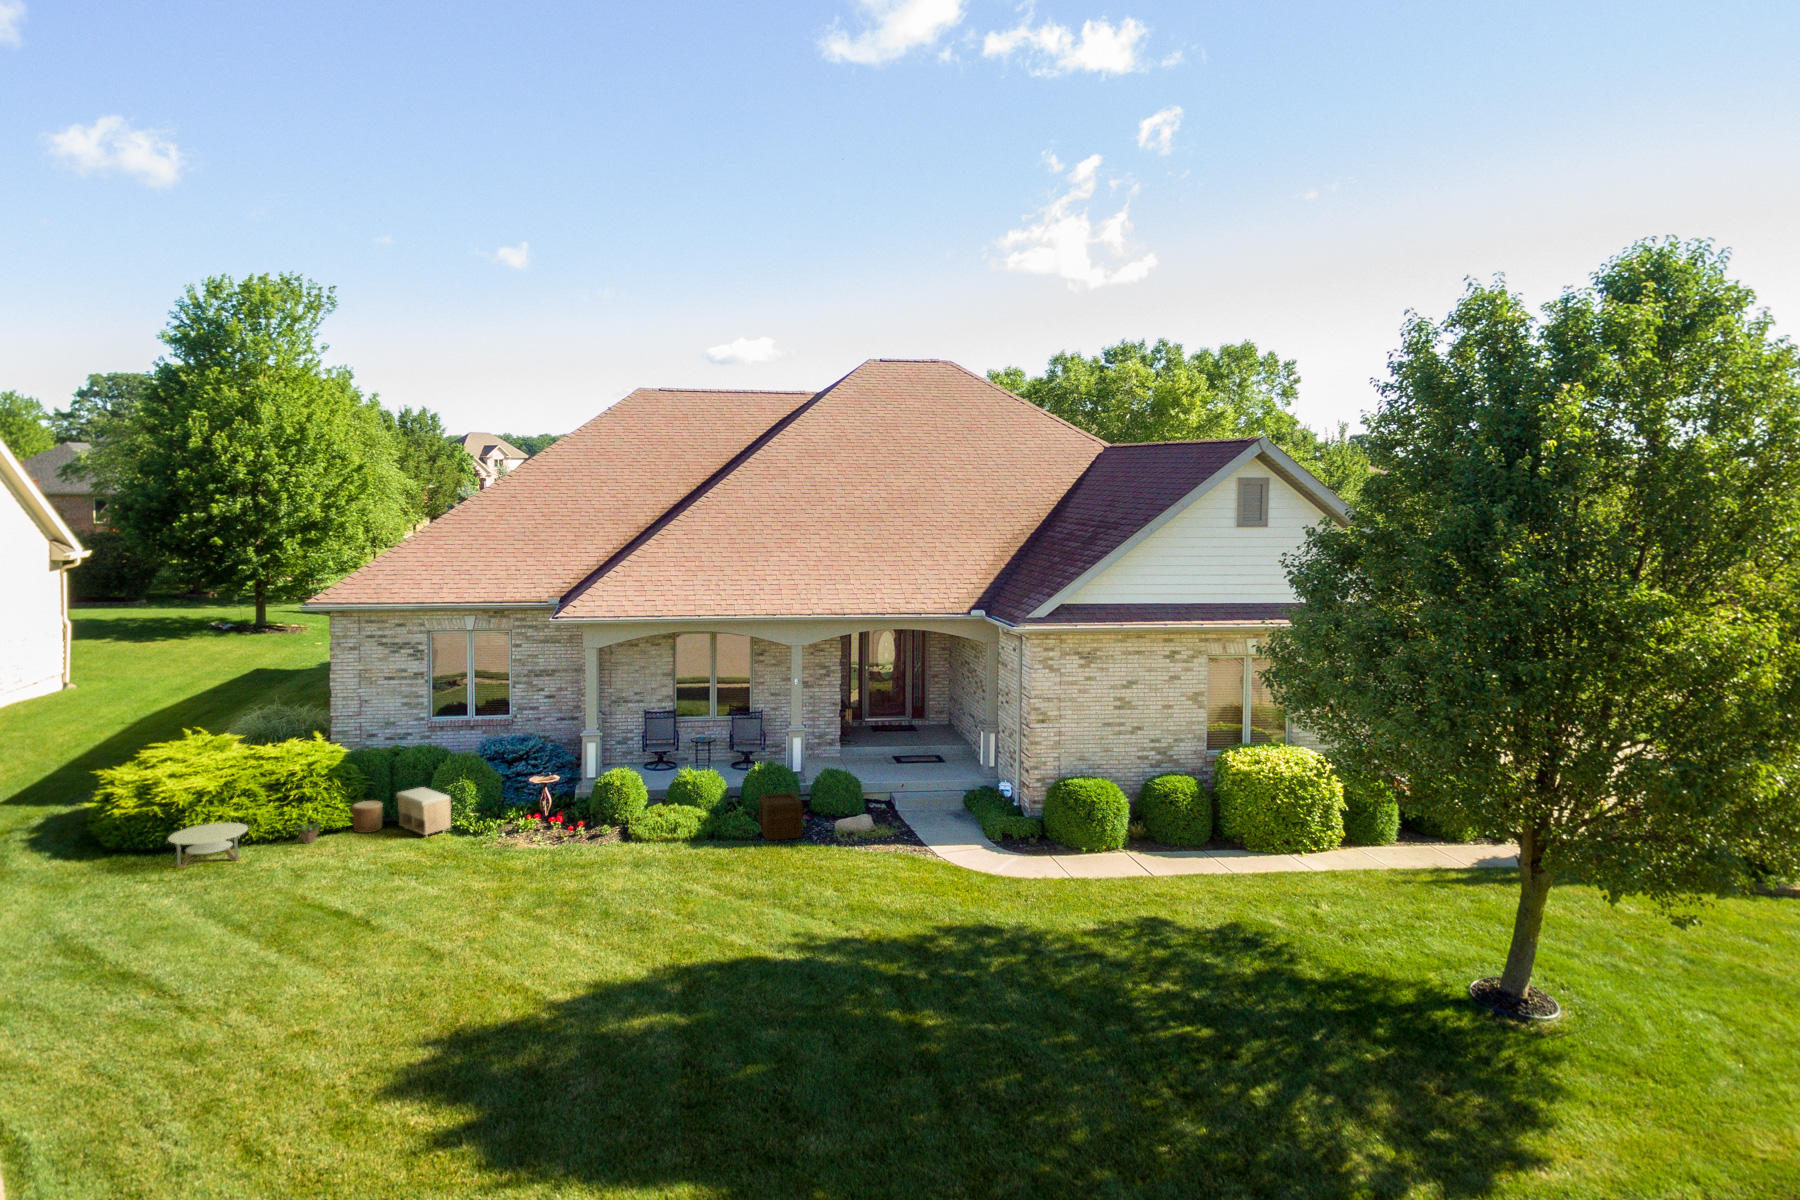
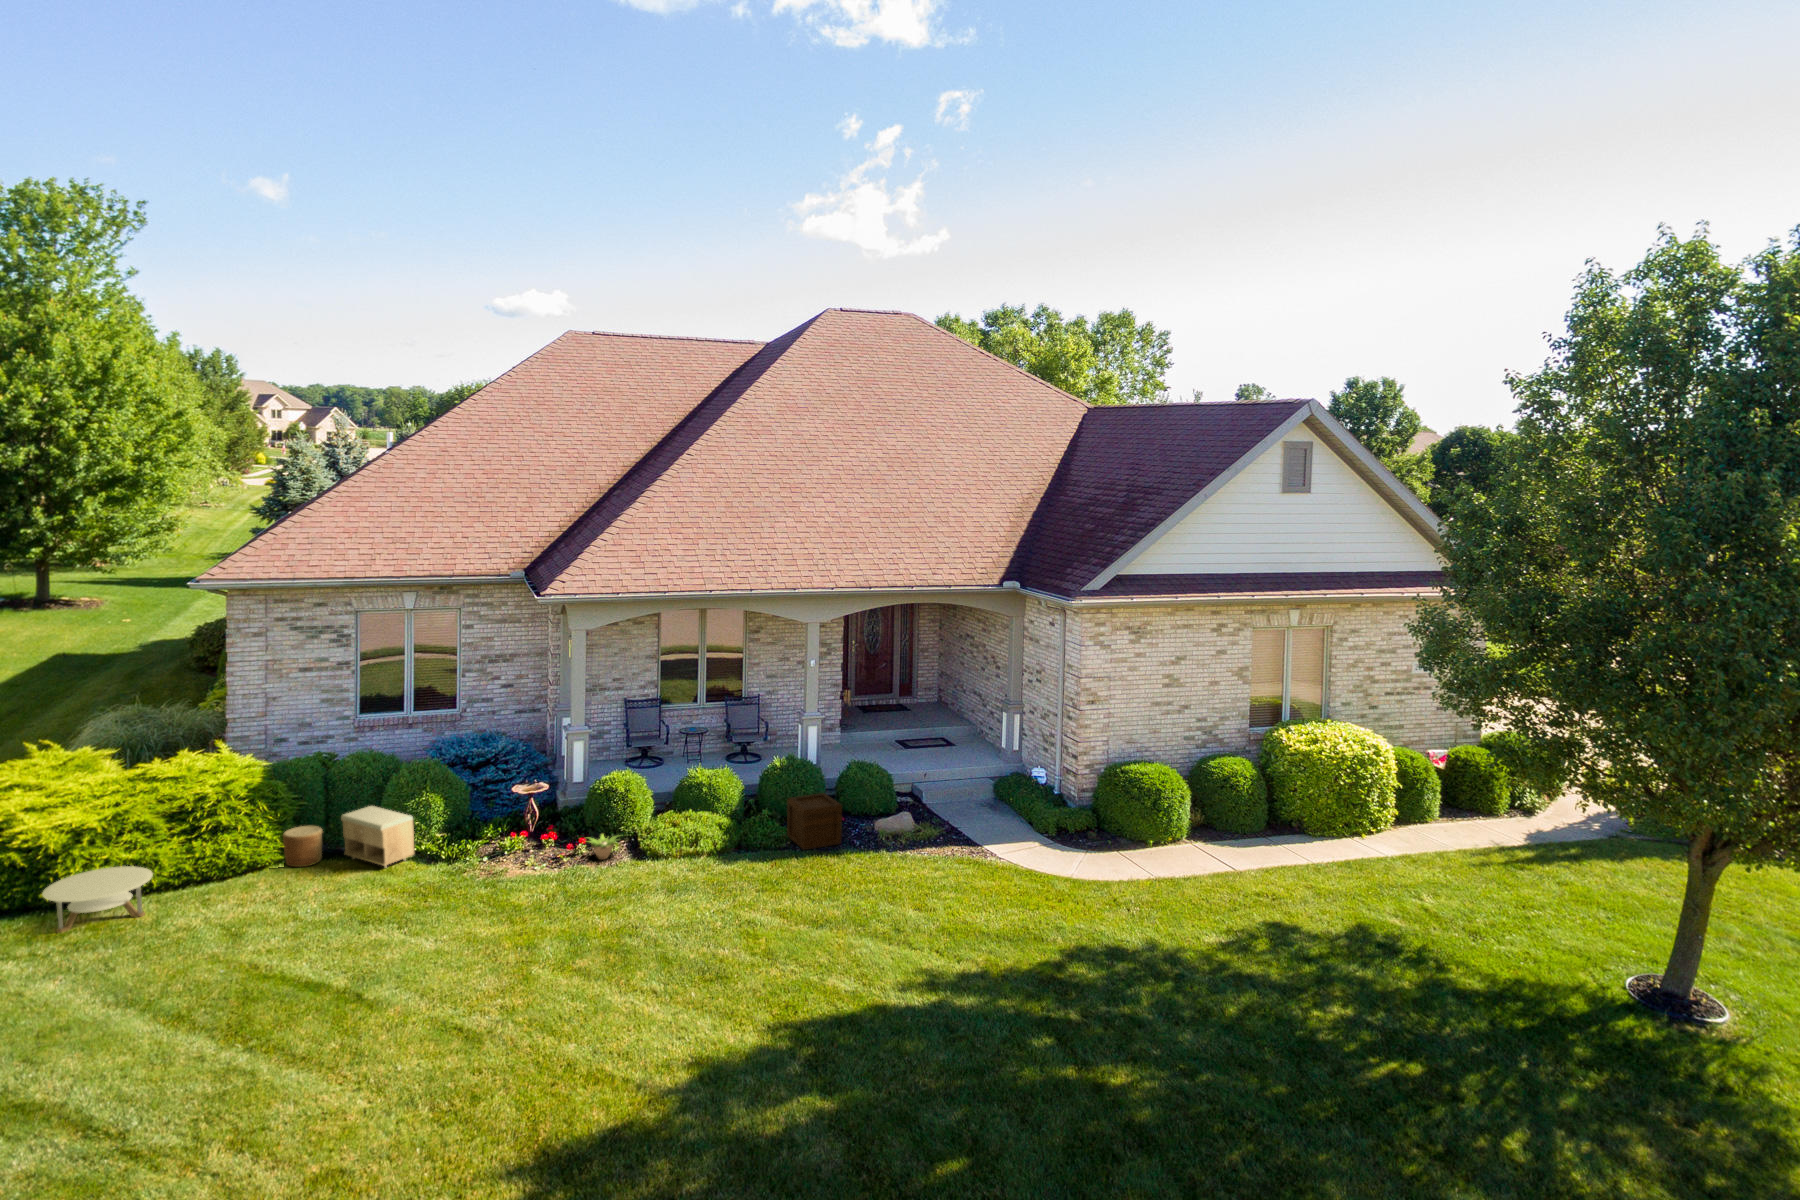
decorative plant: present [292,822,321,843] -> present [589,834,618,860]

